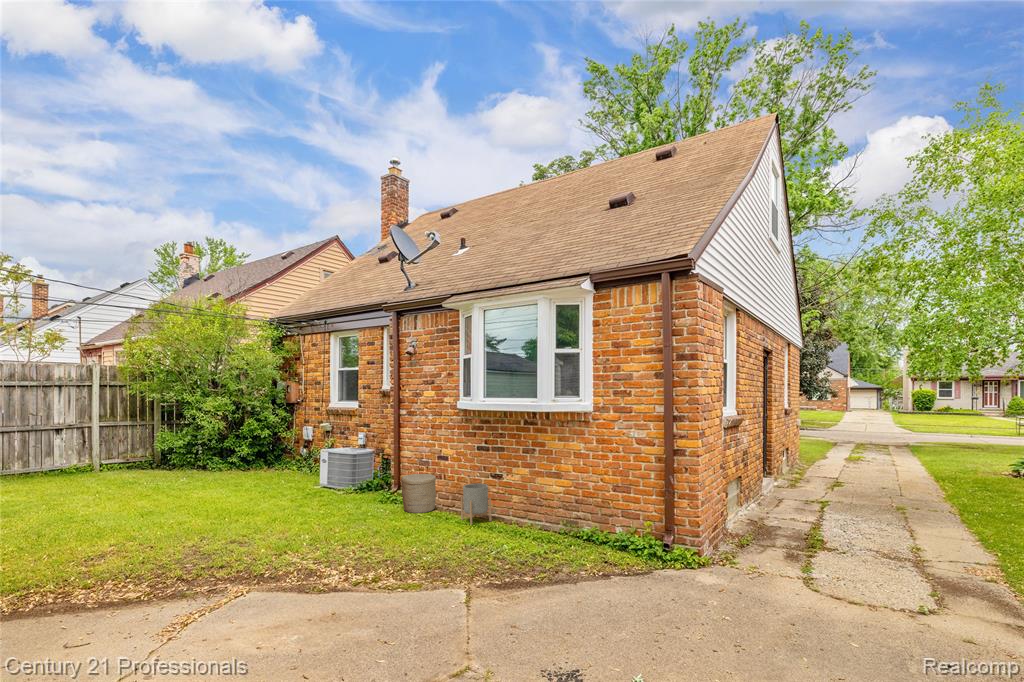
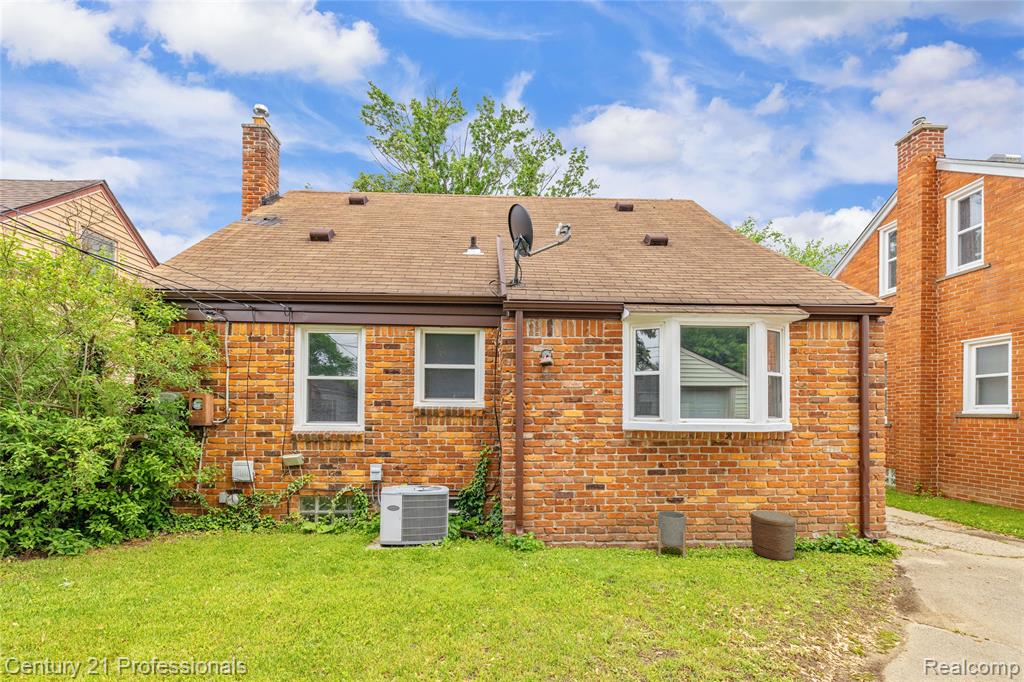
woven basket: present [401,474,436,513] -> present [750,510,796,561]

